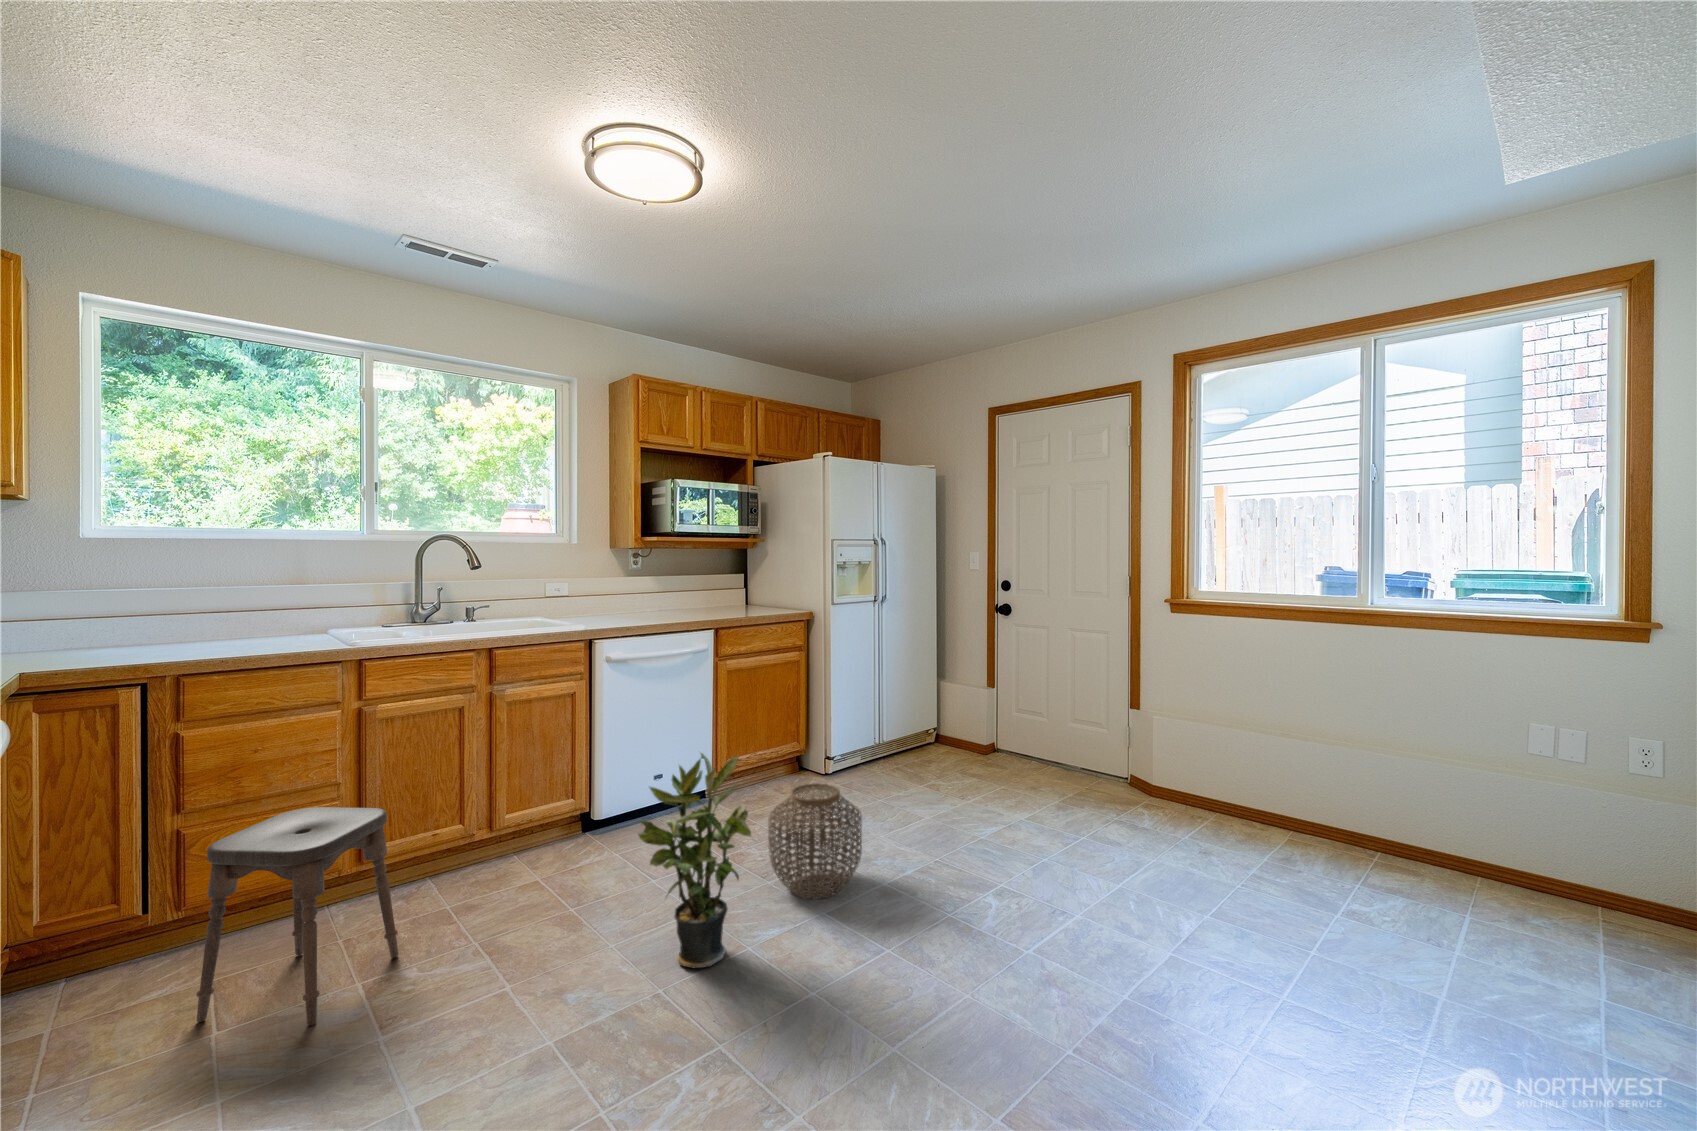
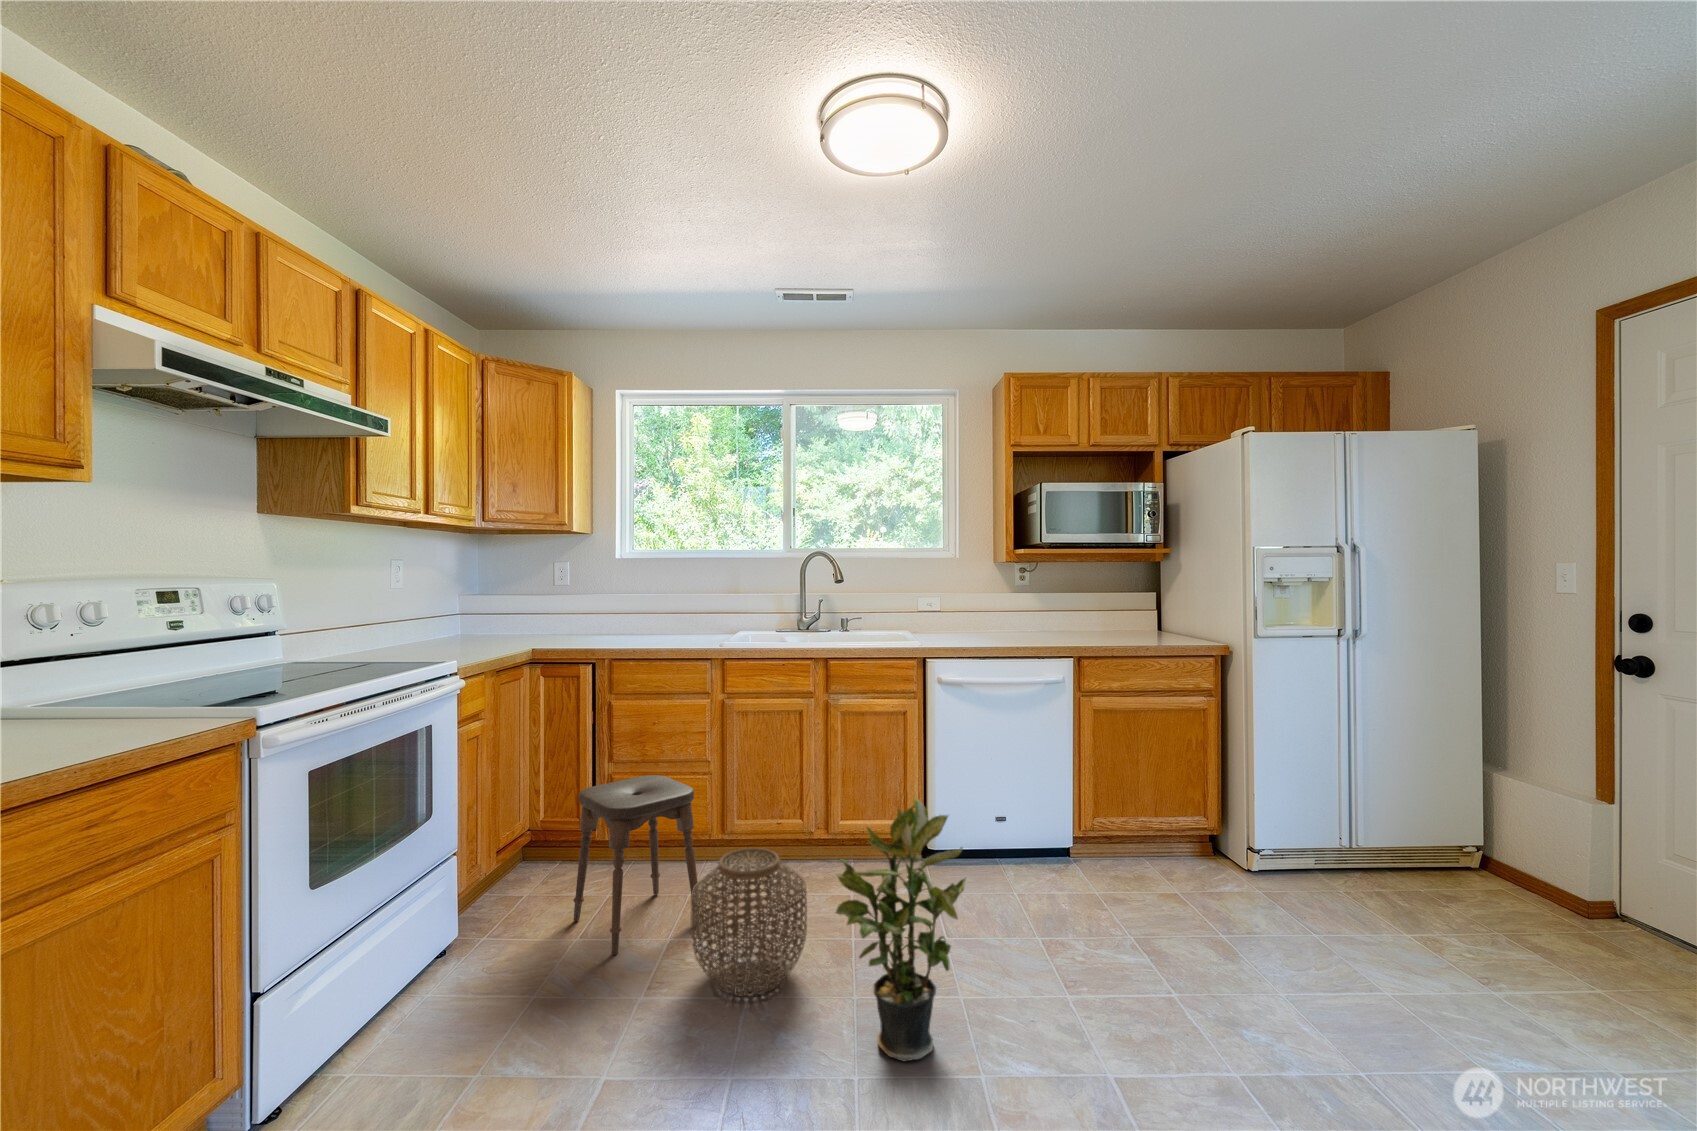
woven basket: present [768,783,862,899] -> present [691,848,807,996]

